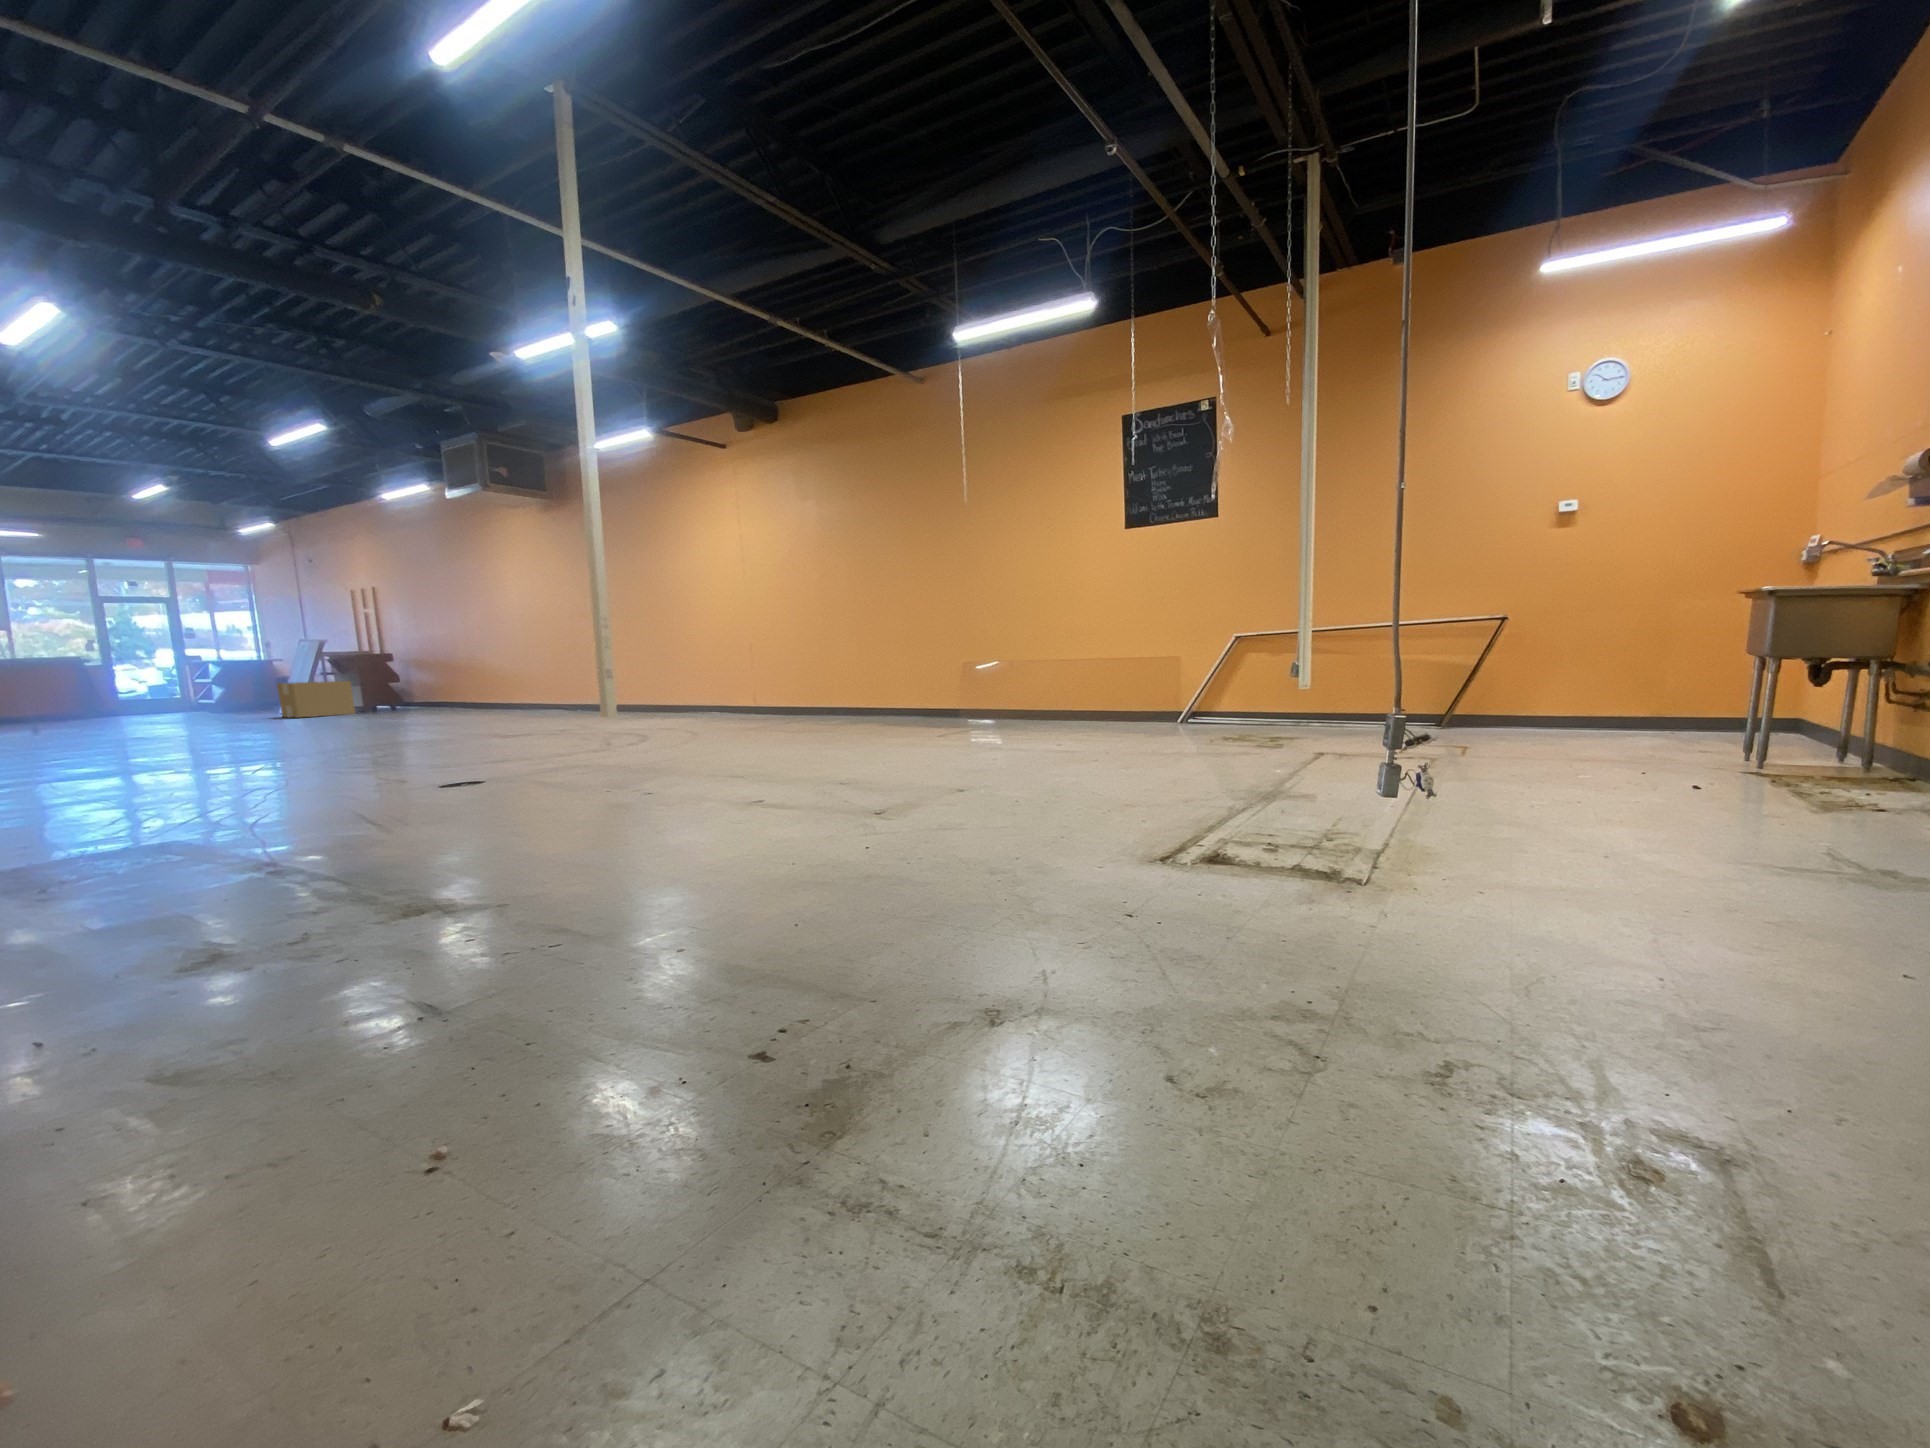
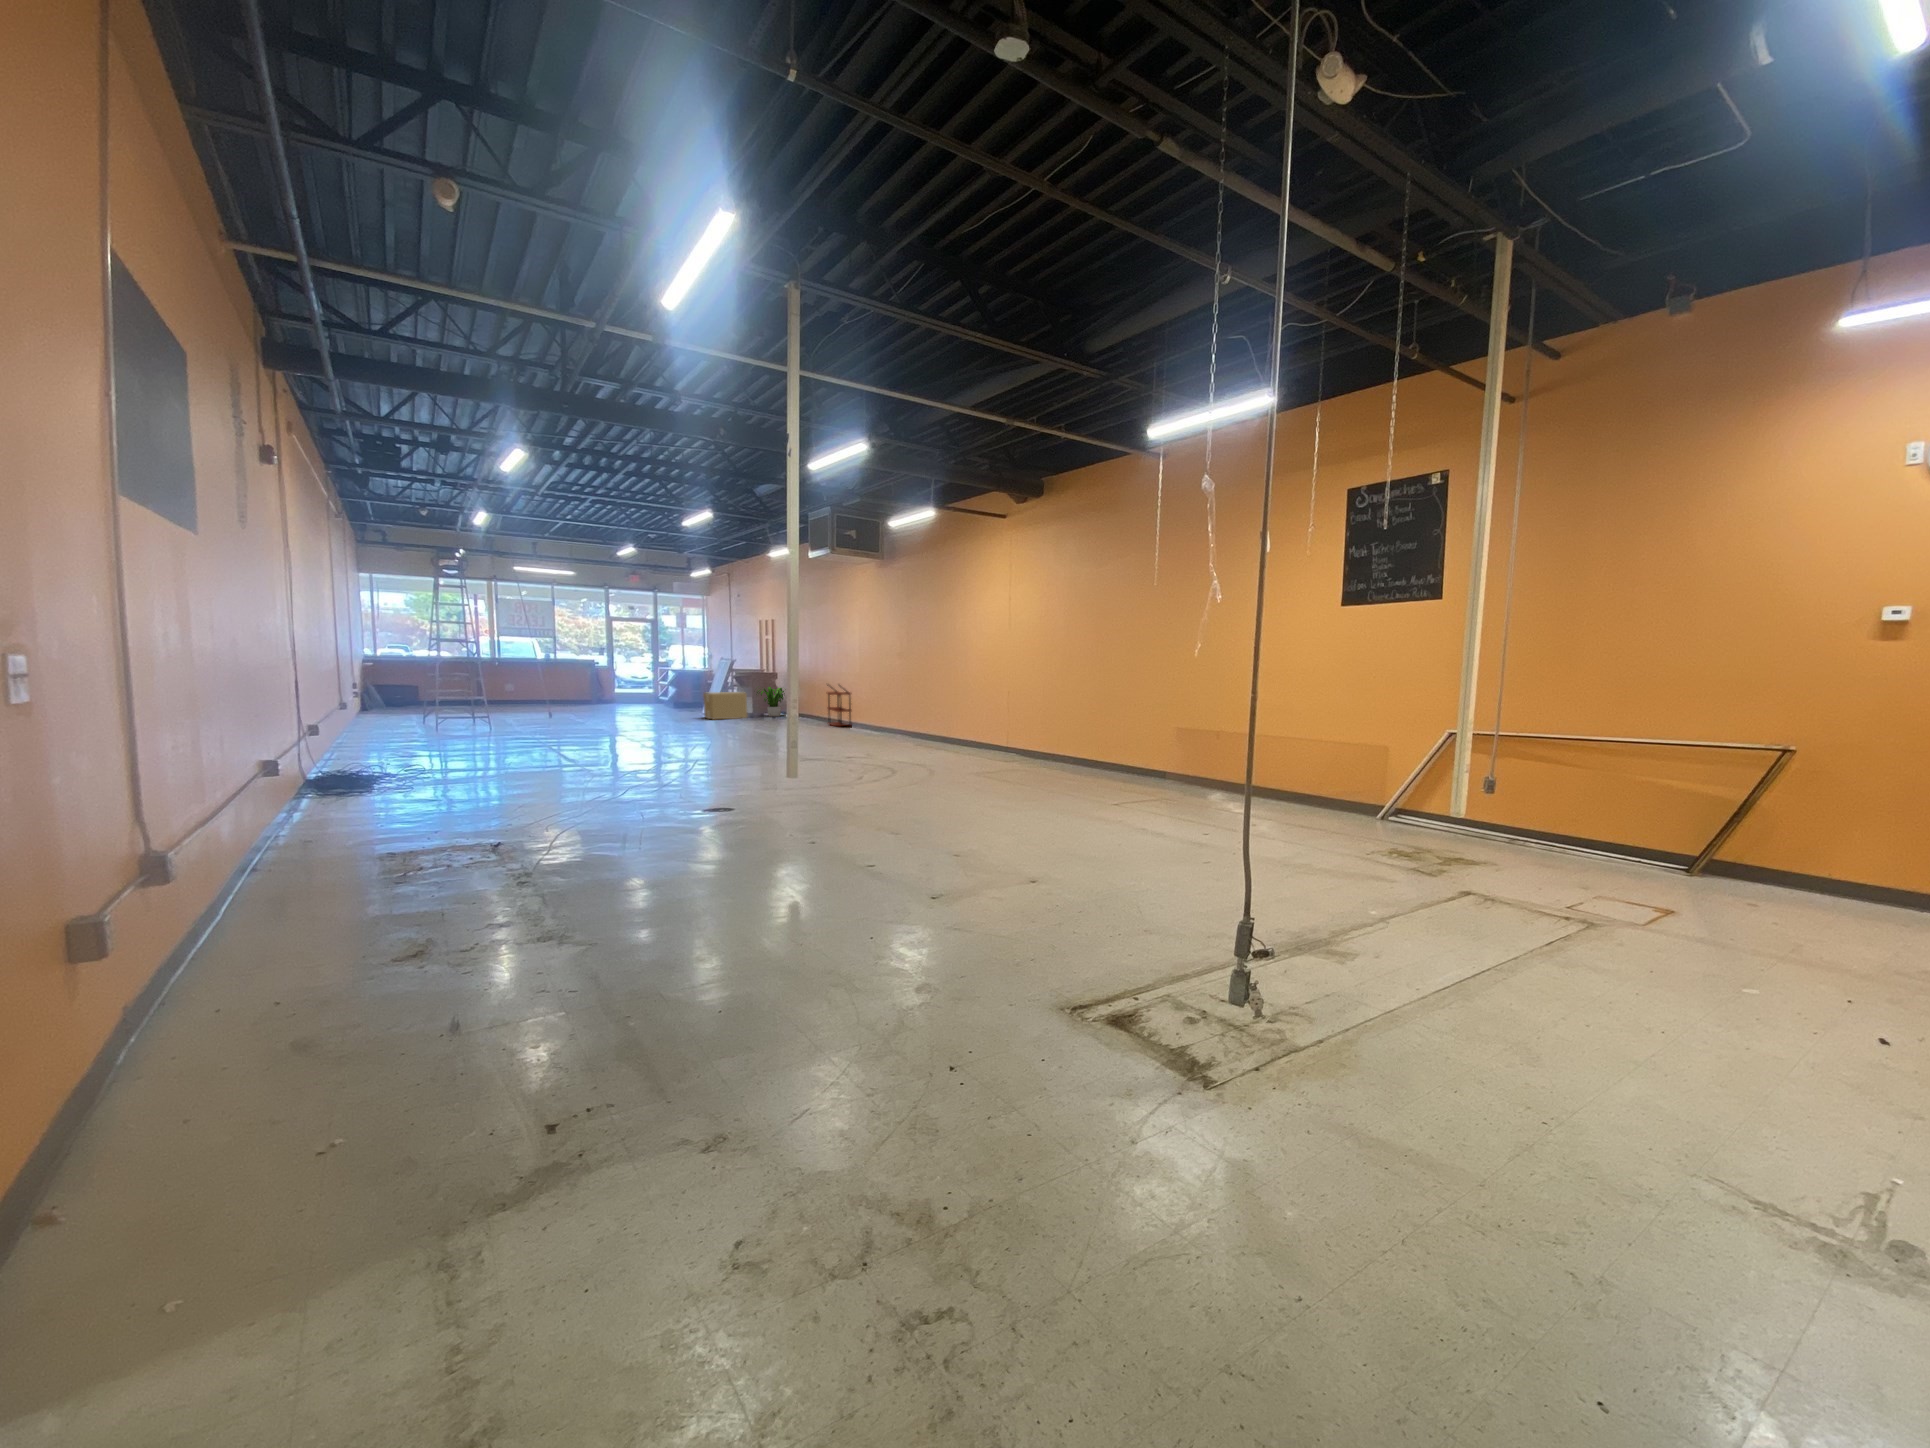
shelving unit: none [481,659,525,713] -> present [827,685,851,726]
potted plant: none [362,672,423,711] -> present [757,687,785,717]

